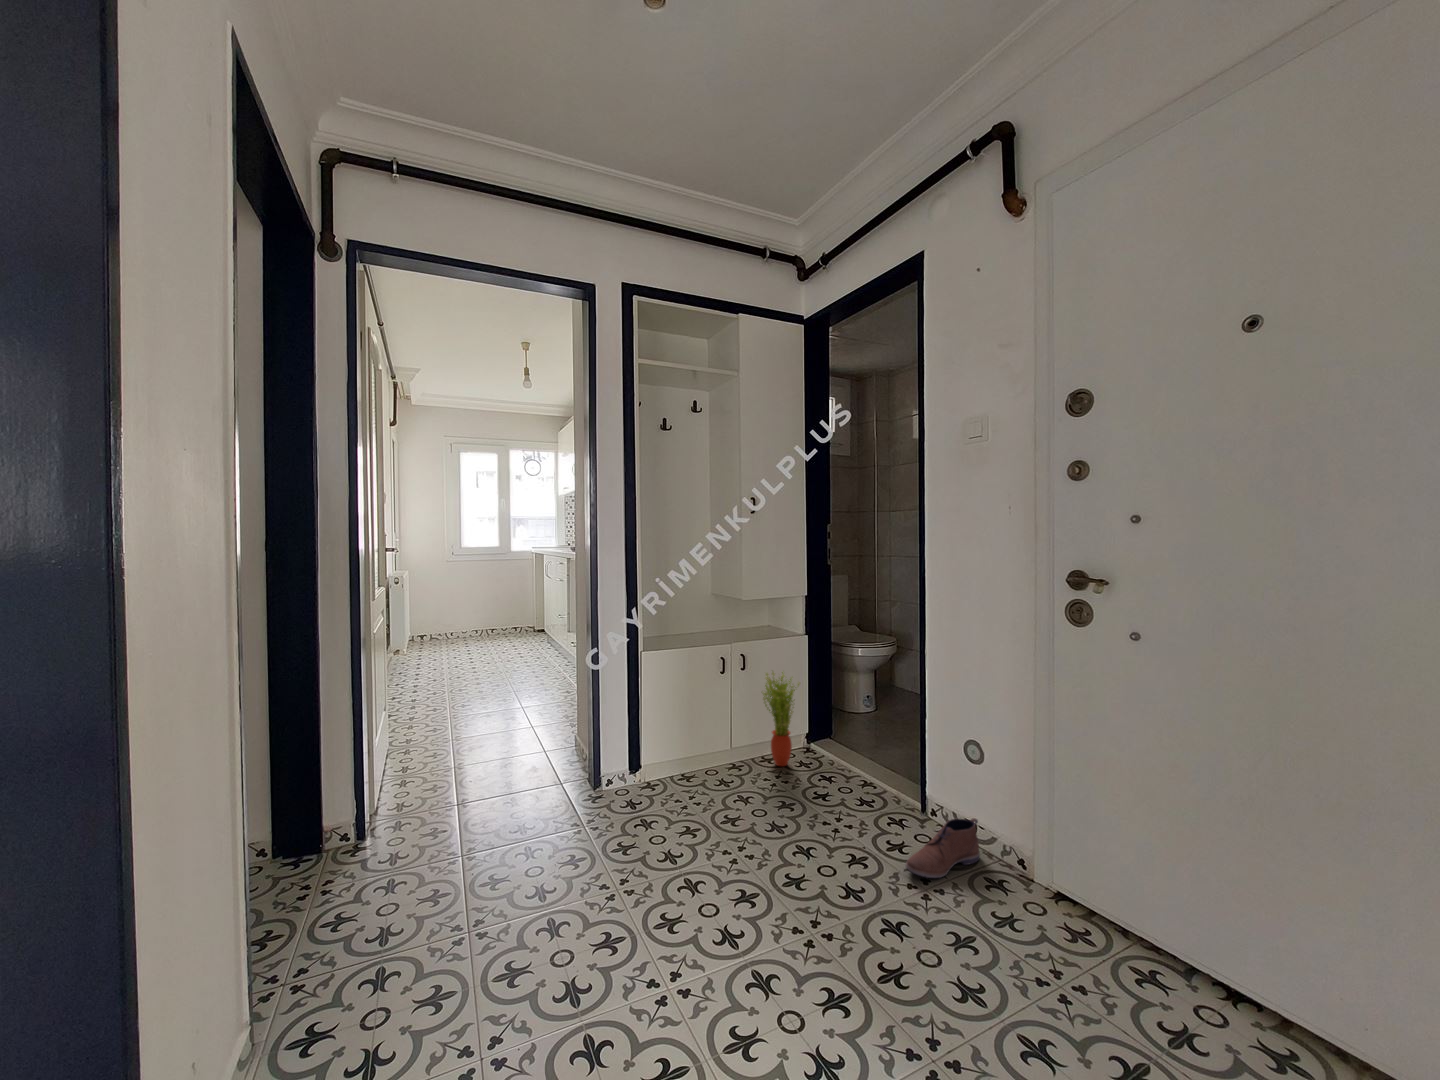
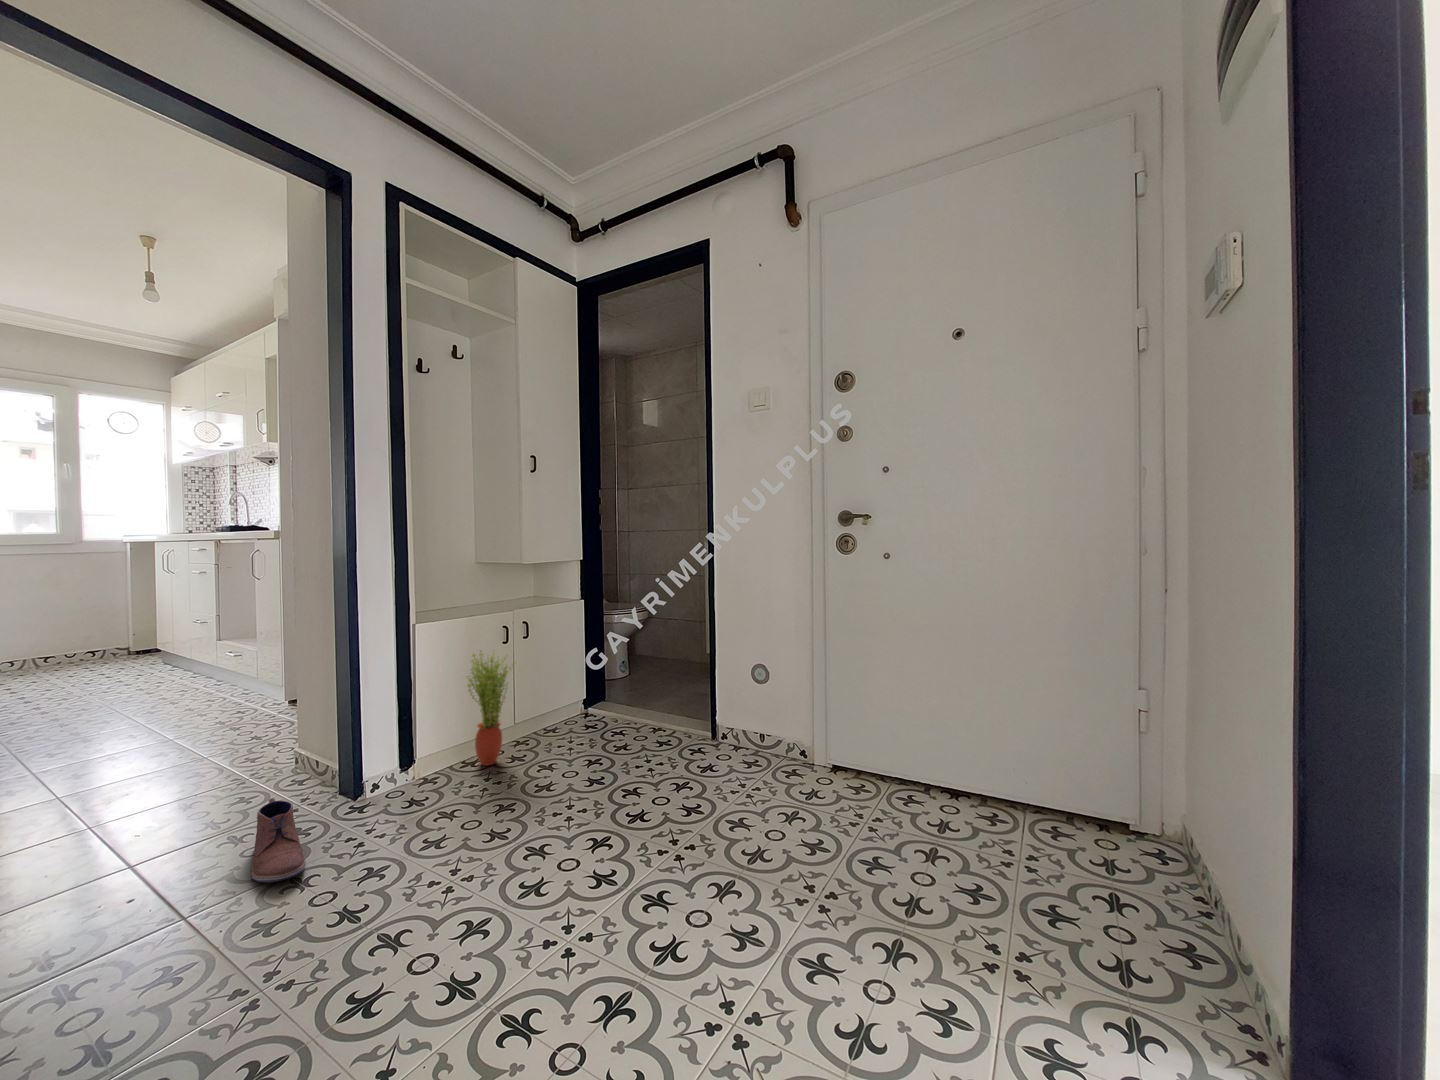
shoe: present [906,818,980,878] -> present [251,798,306,883]

